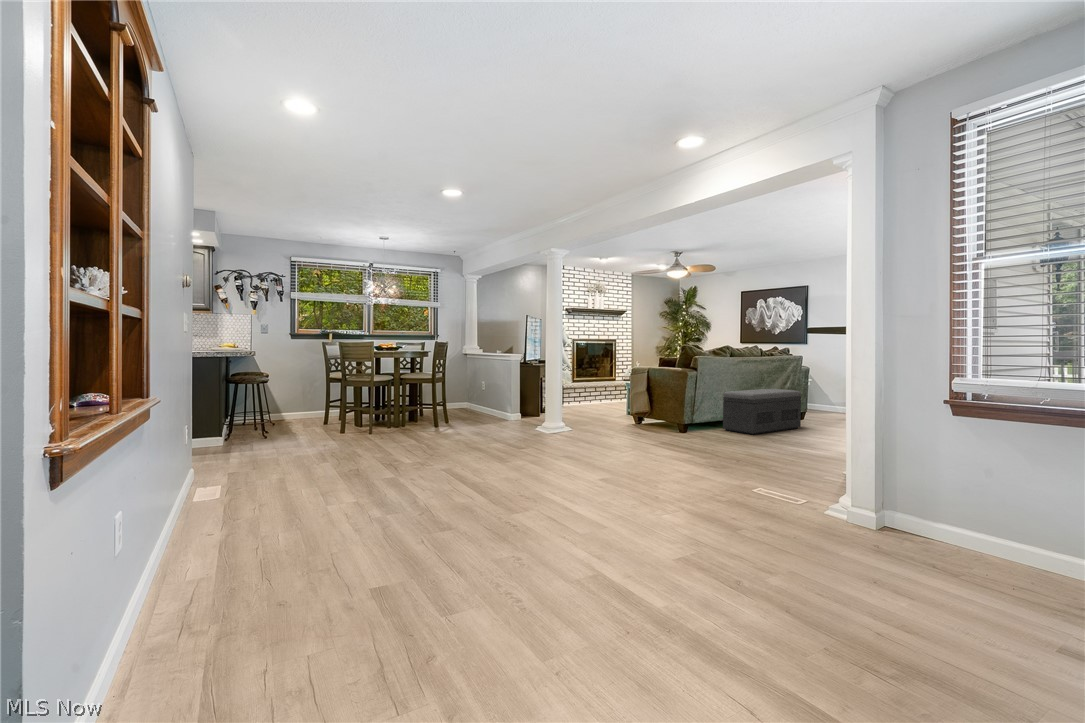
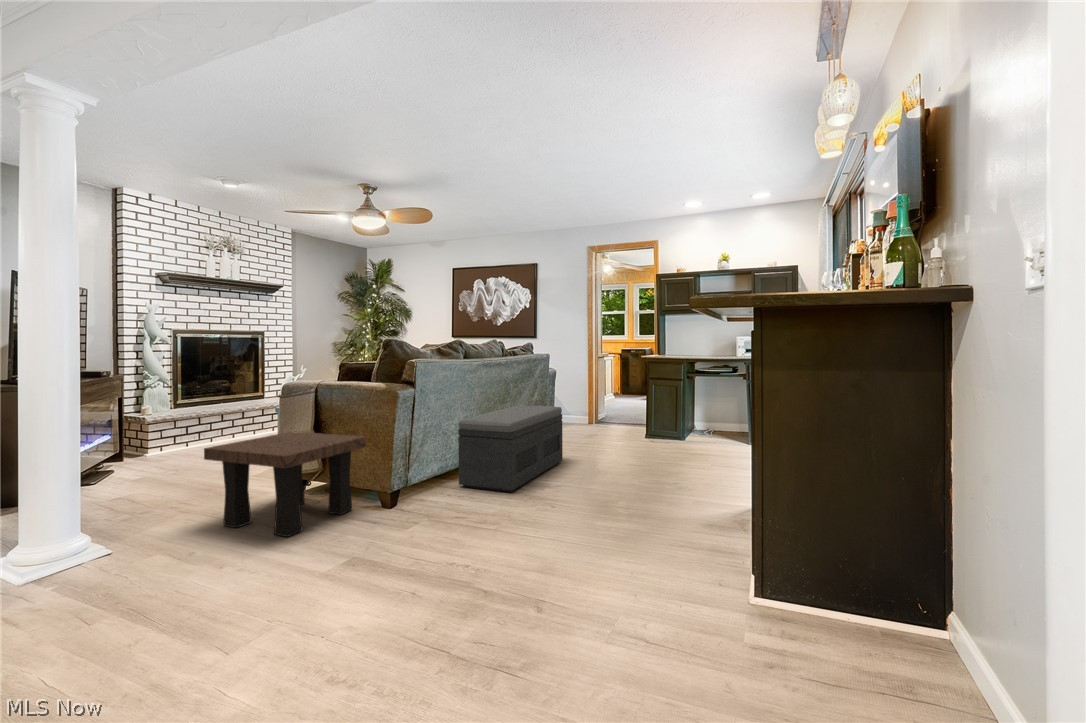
side table: none [602,392,671,434] -> present [204,432,366,537]

